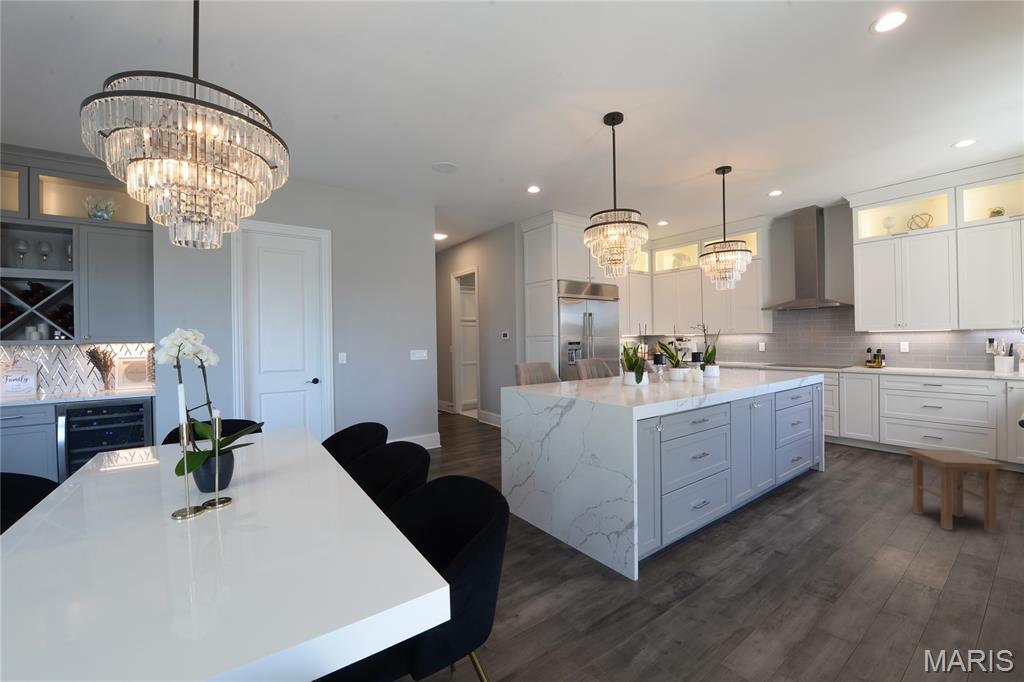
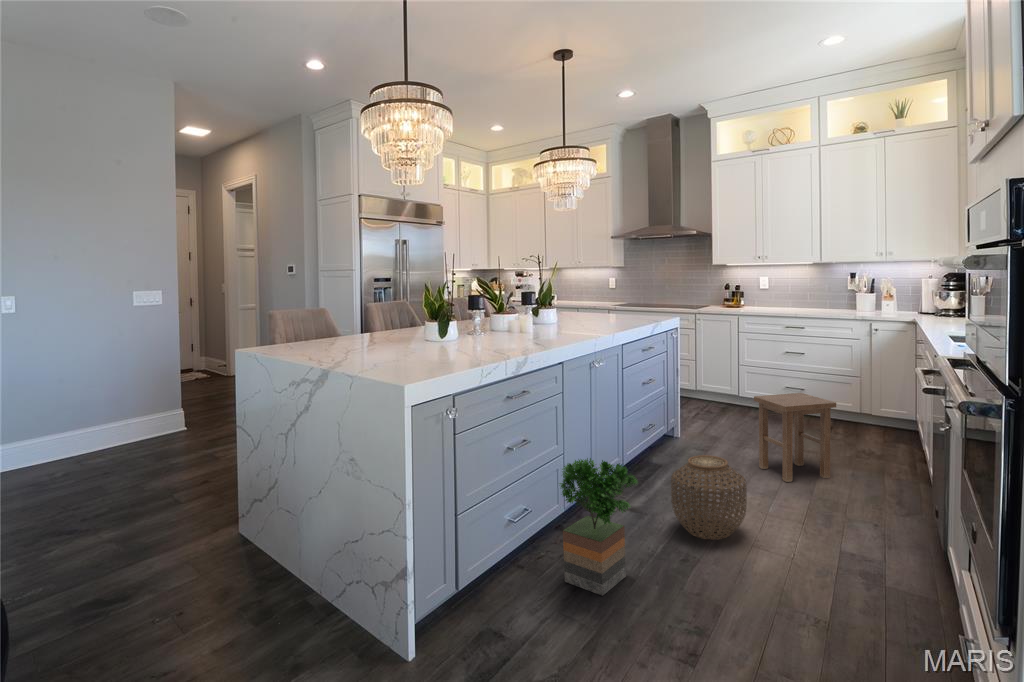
potted tree: none [736,484,807,596] -> present [559,458,637,596]
woven basket: none [830,495,908,570] -> present [671,455,747,540]

